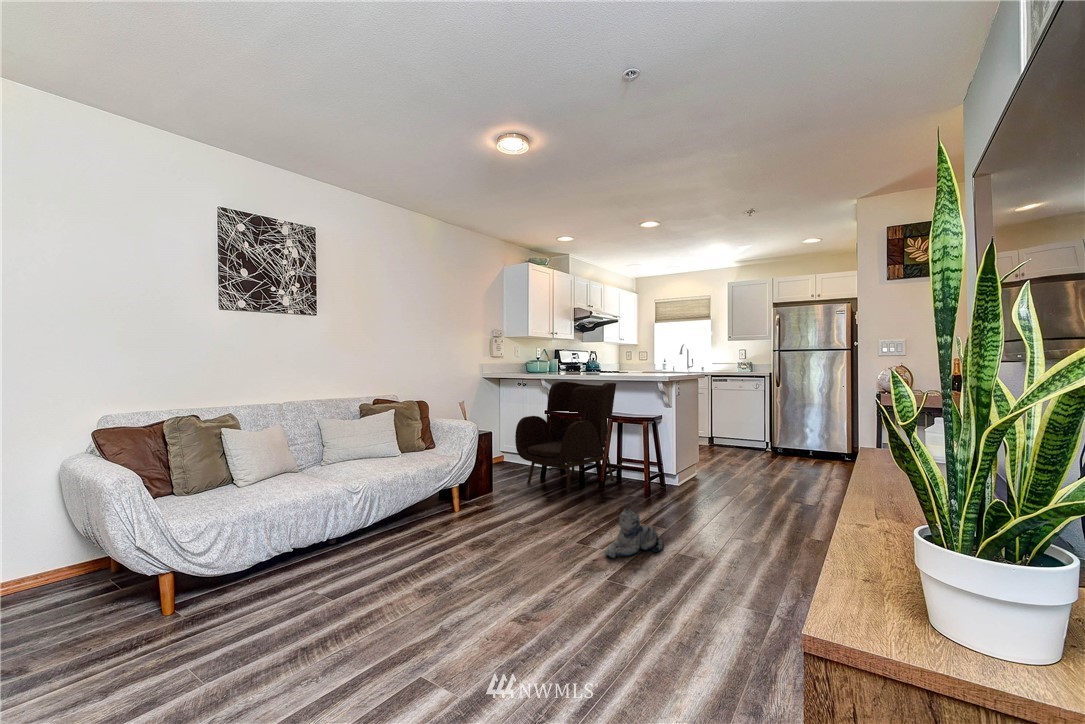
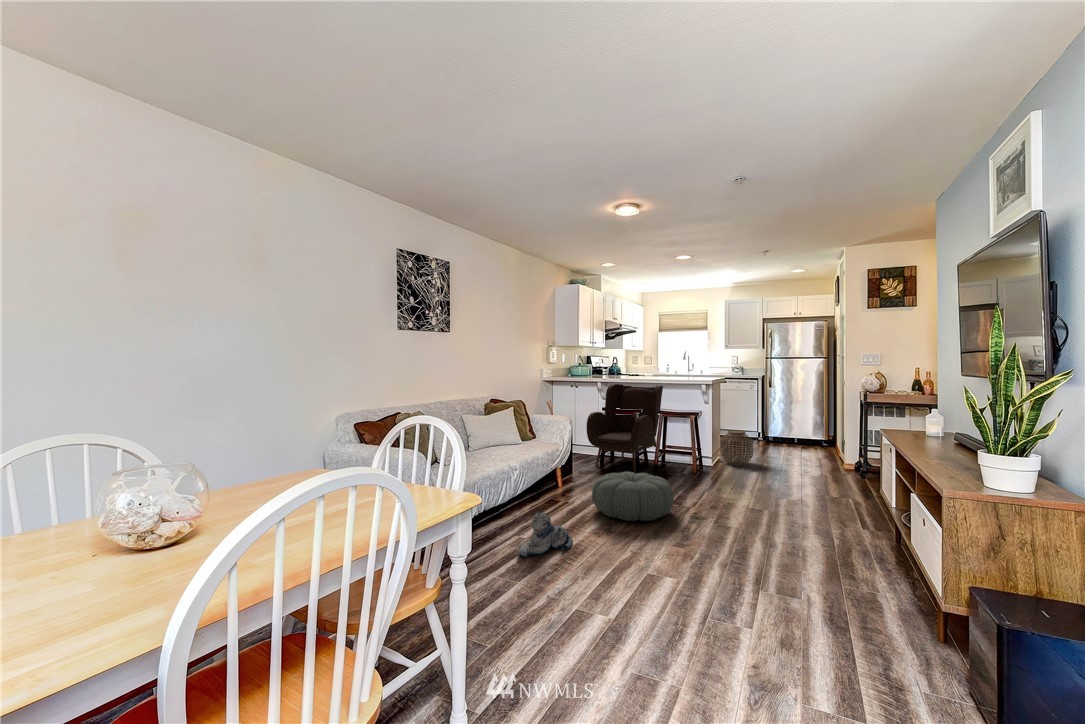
woven basket: none [691,441,734,487] -> present [720,430,753,465]
pouf: none [452,498,564,572] -> present [592,472,674,521]
plush toy: present [605,509,663,558] -> present [518,511,573,557]

